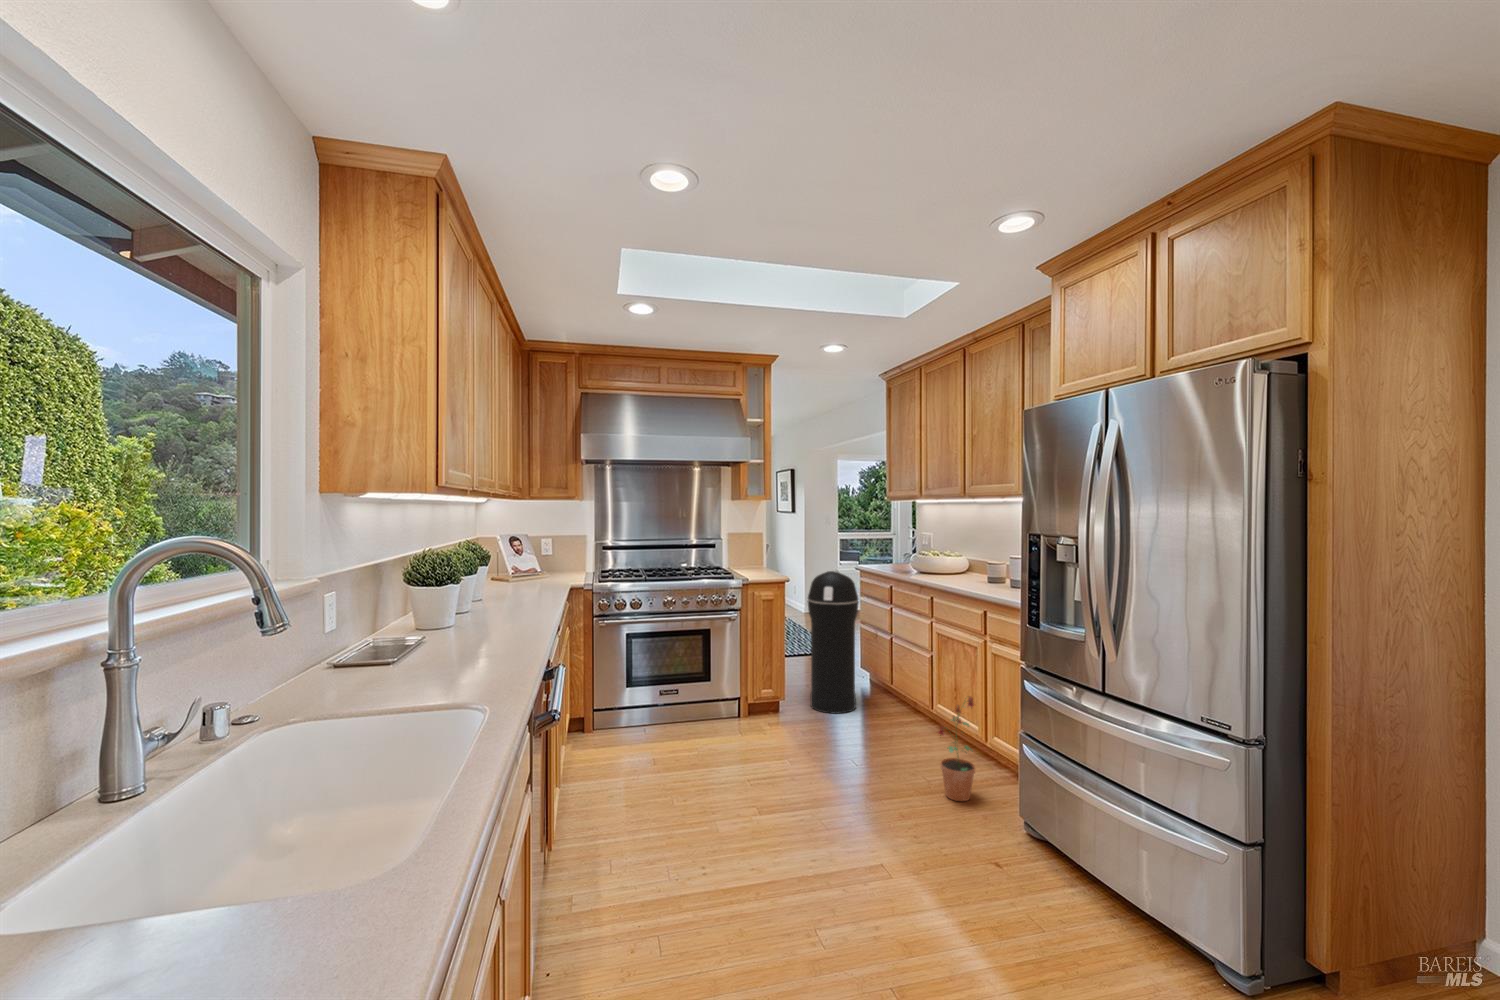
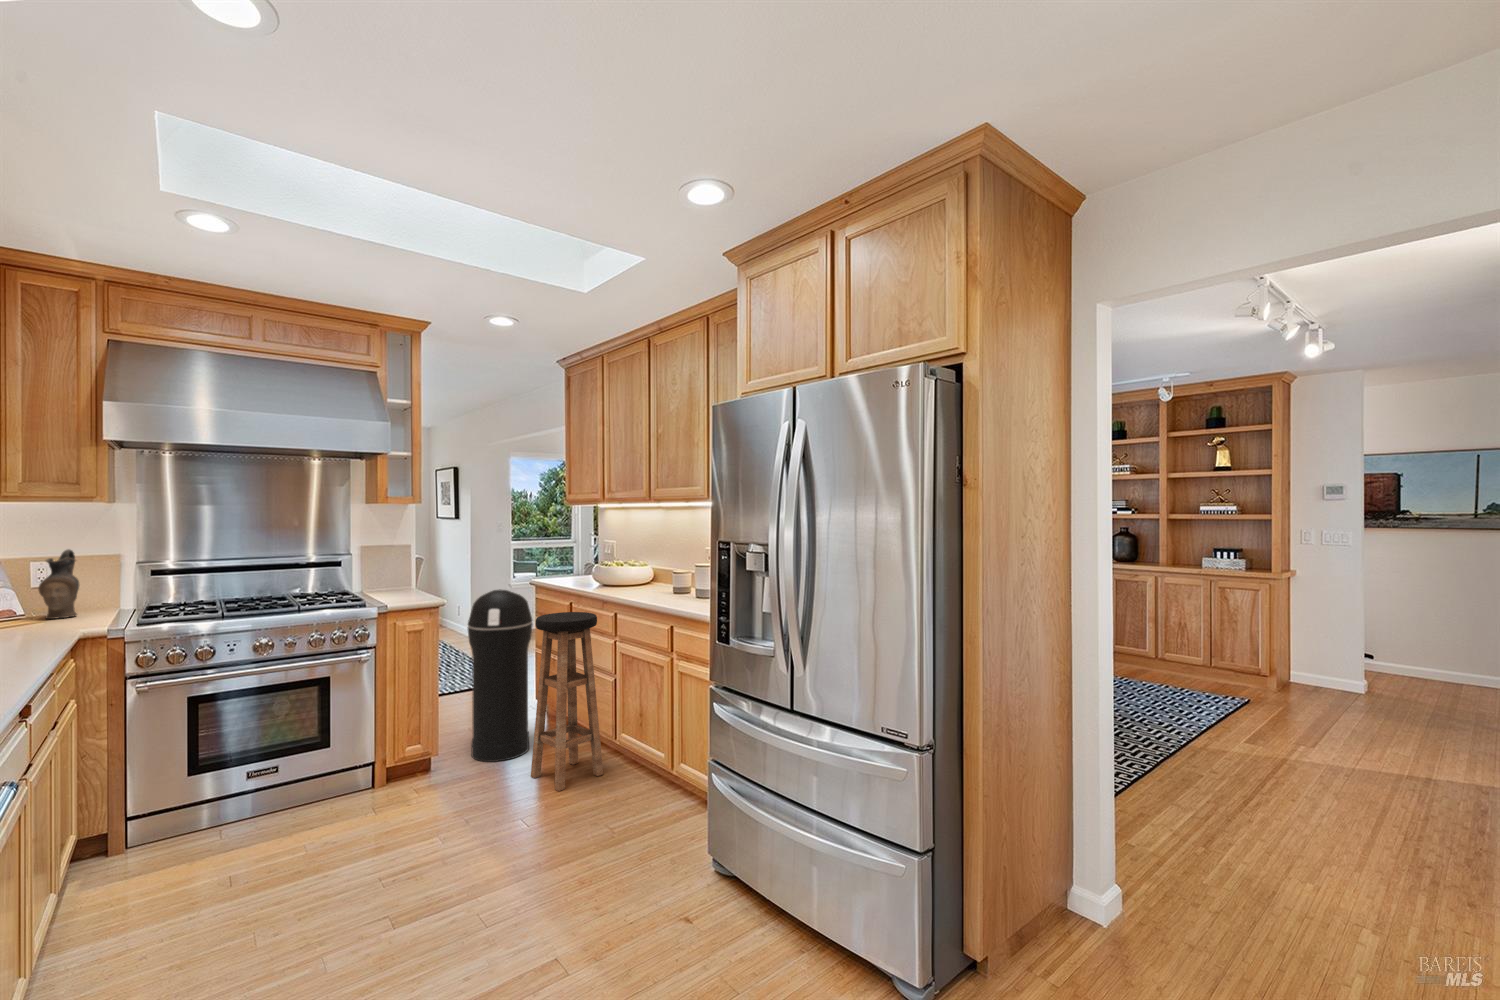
ceramic pitcher: none [556,529,574,573] -> present [38,549,79,619]
bar stool: none [858,594,920,745] -> present [531,612,603,791]
potted plant: present [939,697,975,801] -> none [620,722,664,846]

